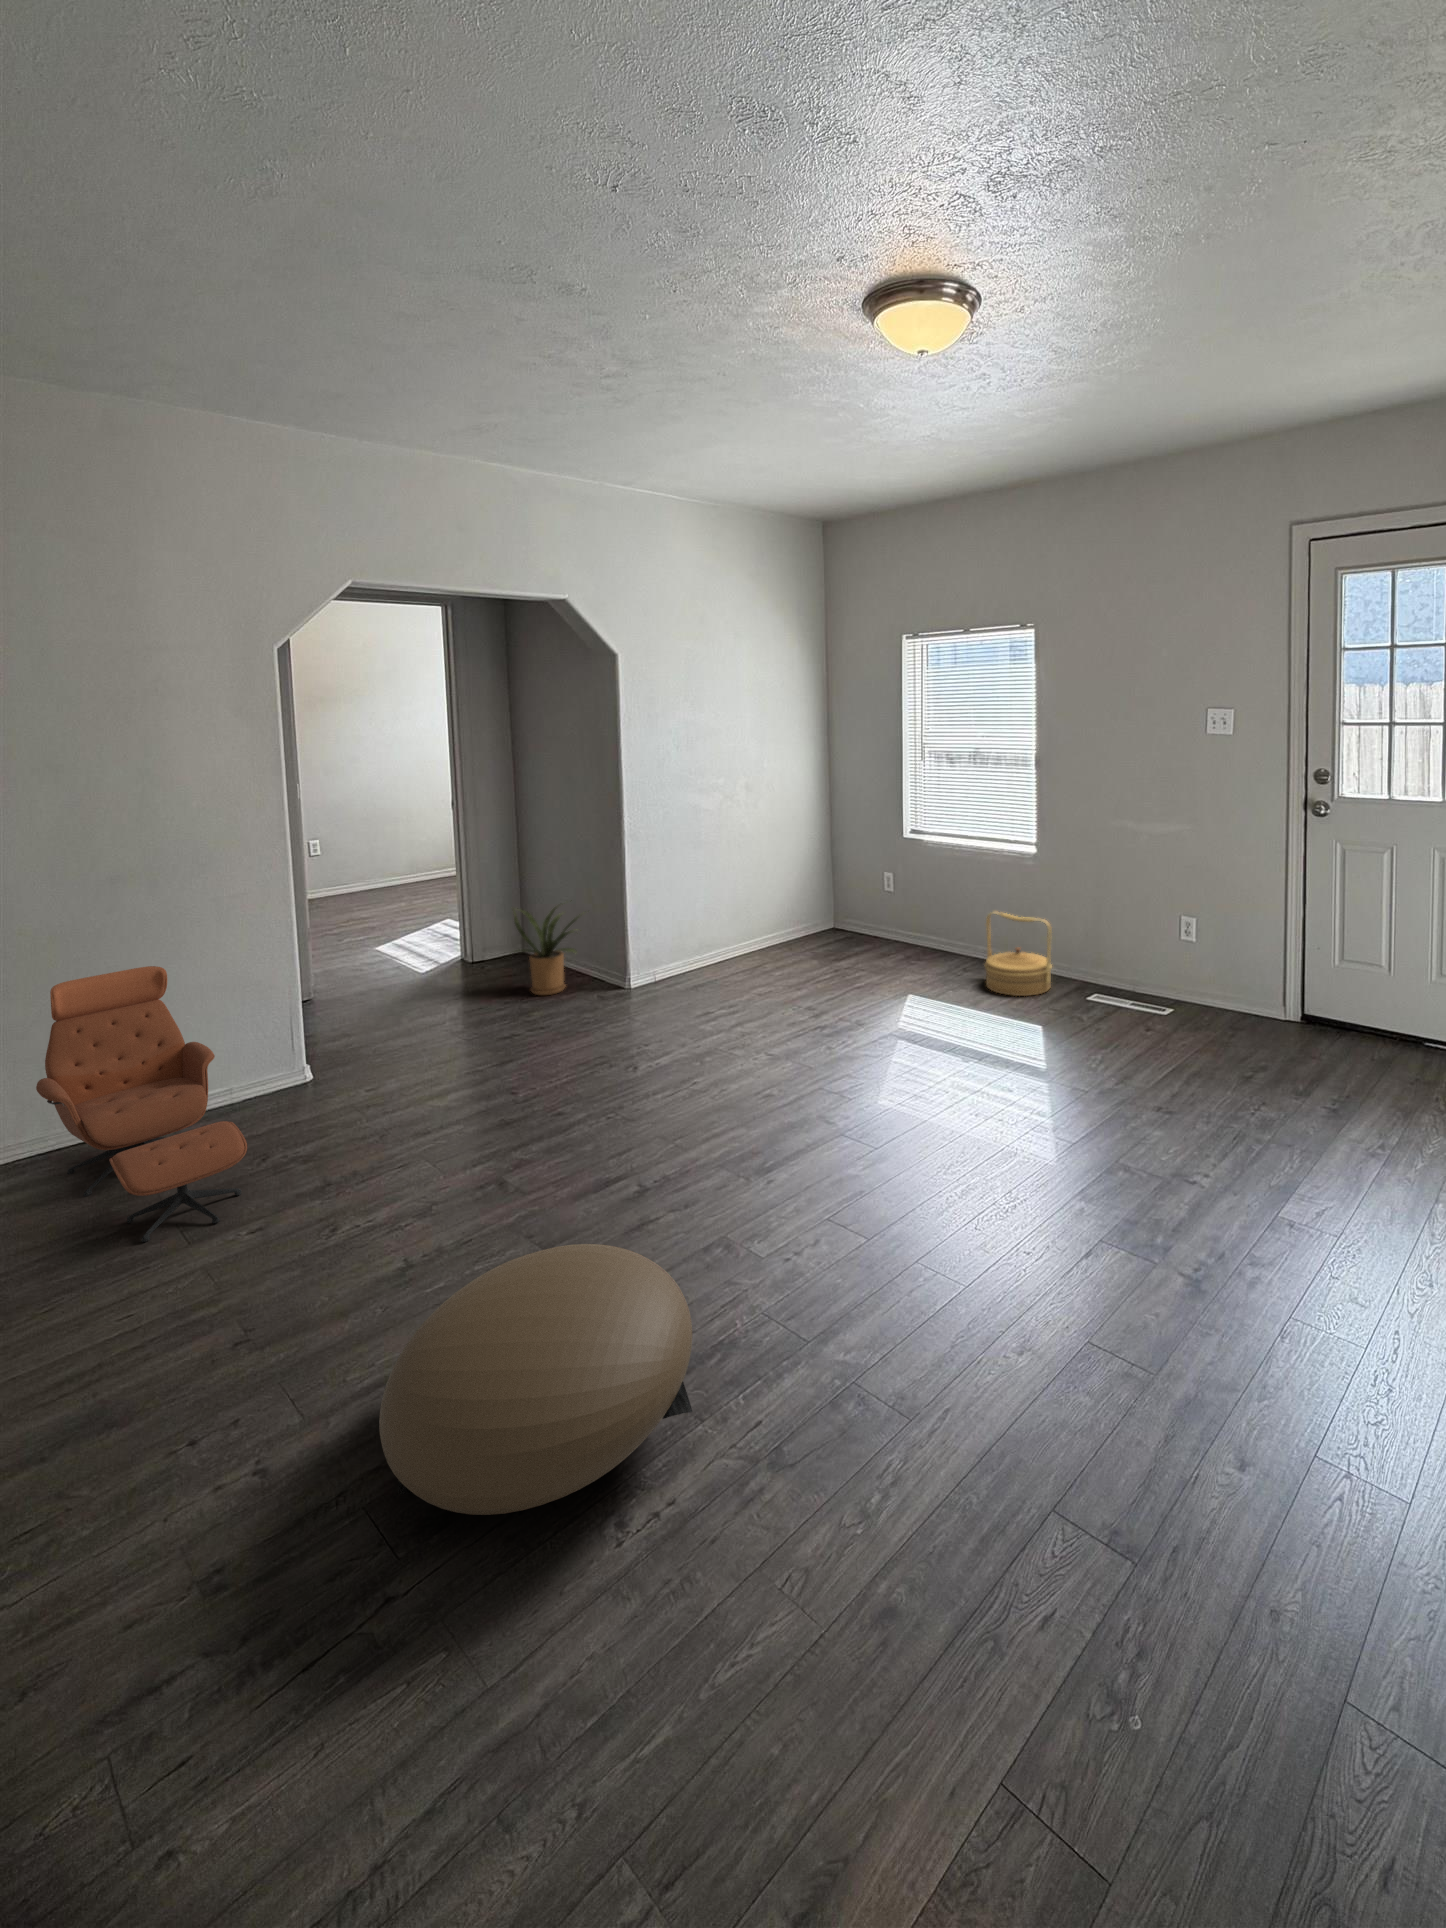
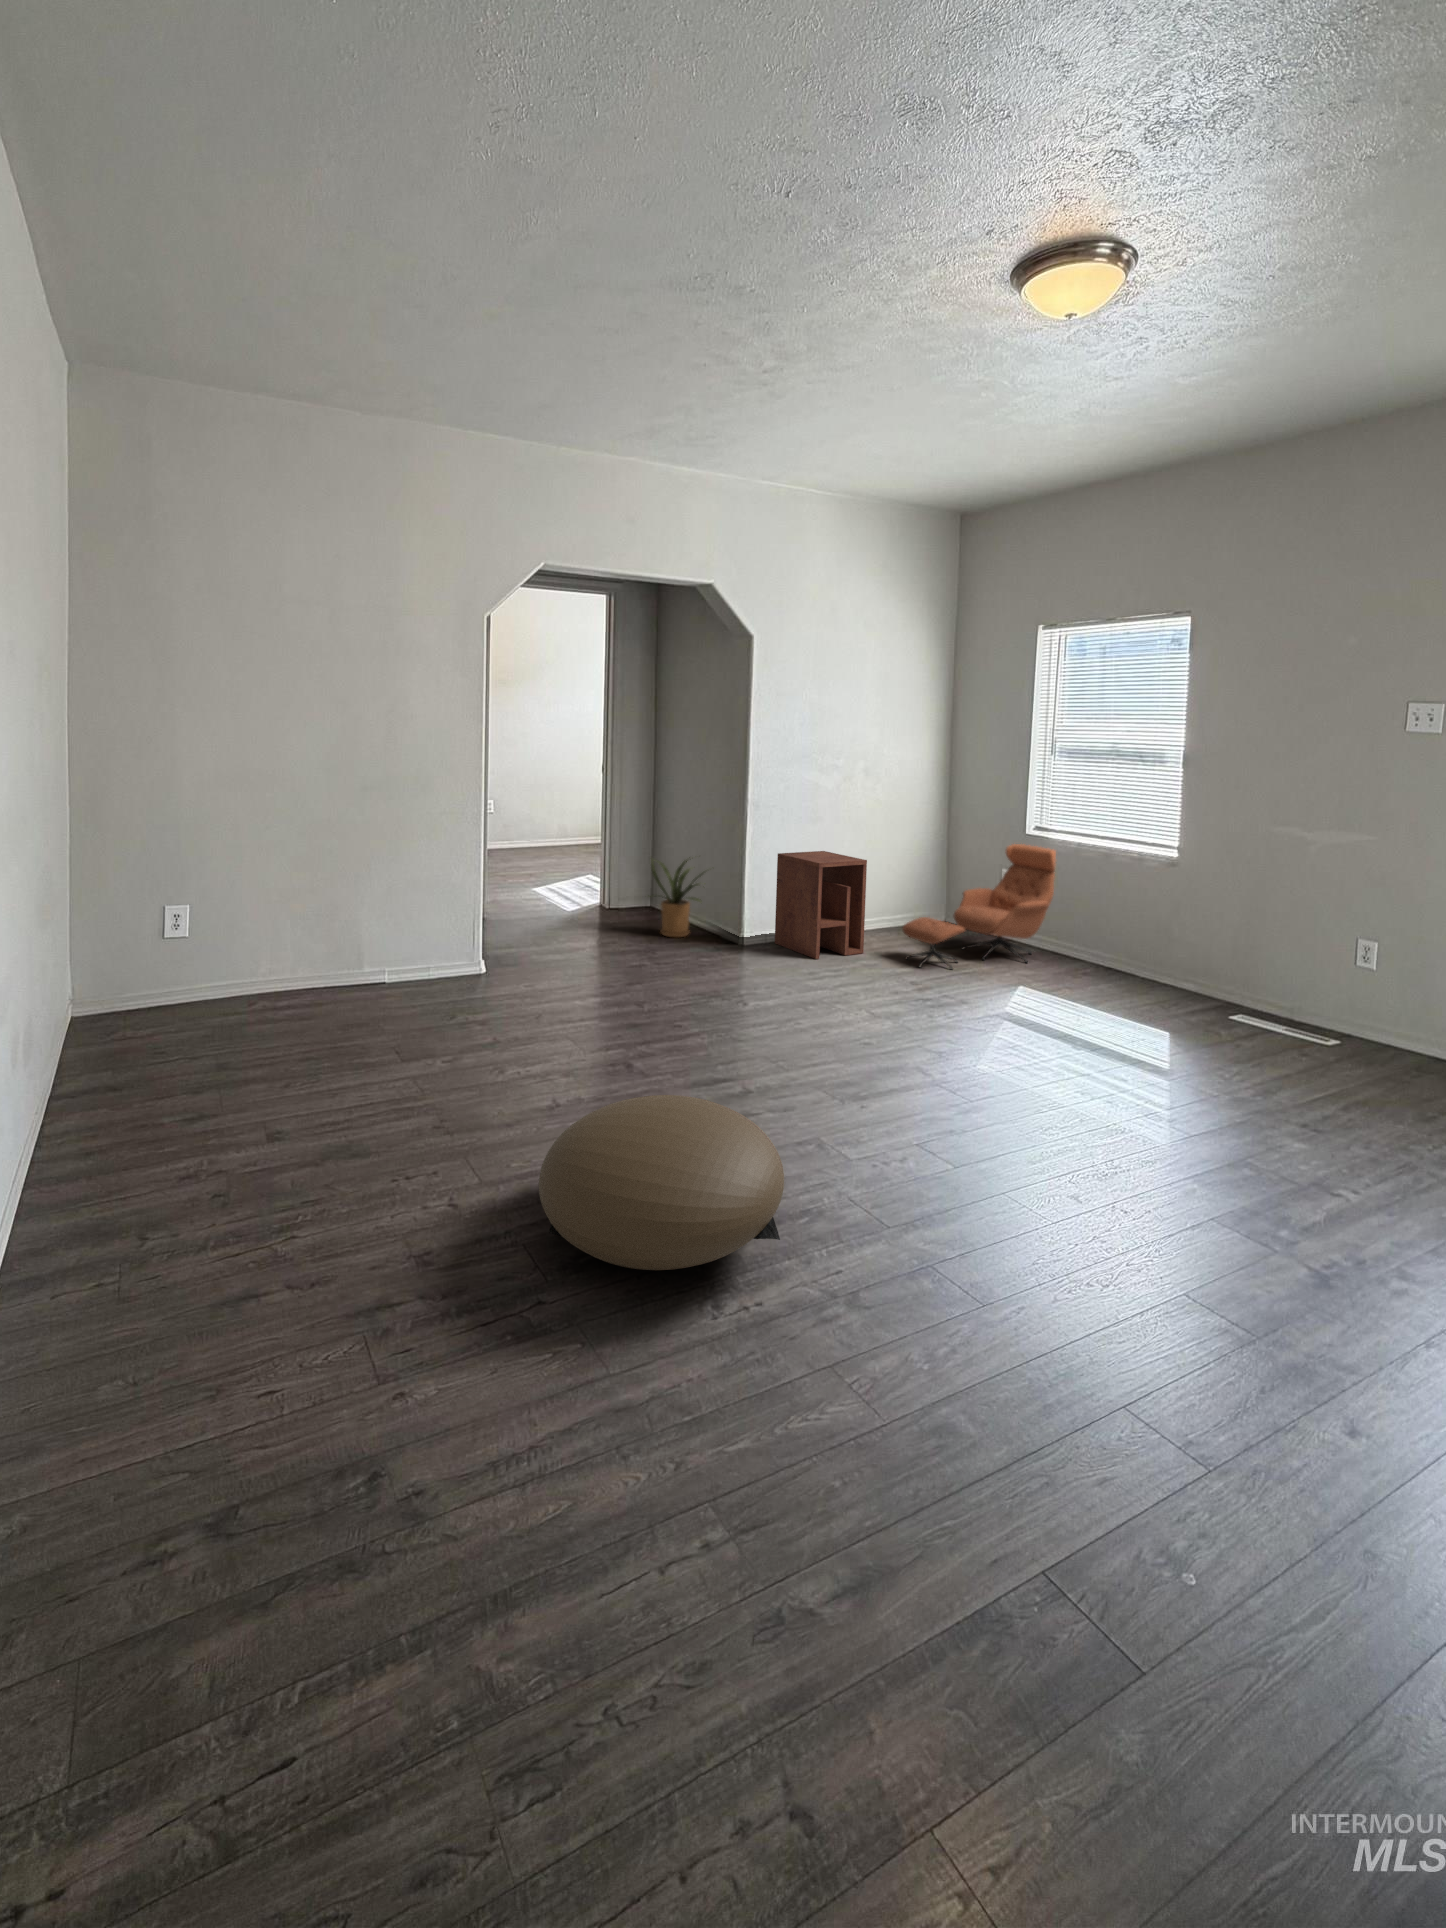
side table: none [659,879,757,999] -> present [775,851,867,959]
woven basket: present [985,912,1052,996] -> none [1105,911,1187,1002]
lounge chair: present [36,966,247,1242] -> present [903,844,1056,970]

